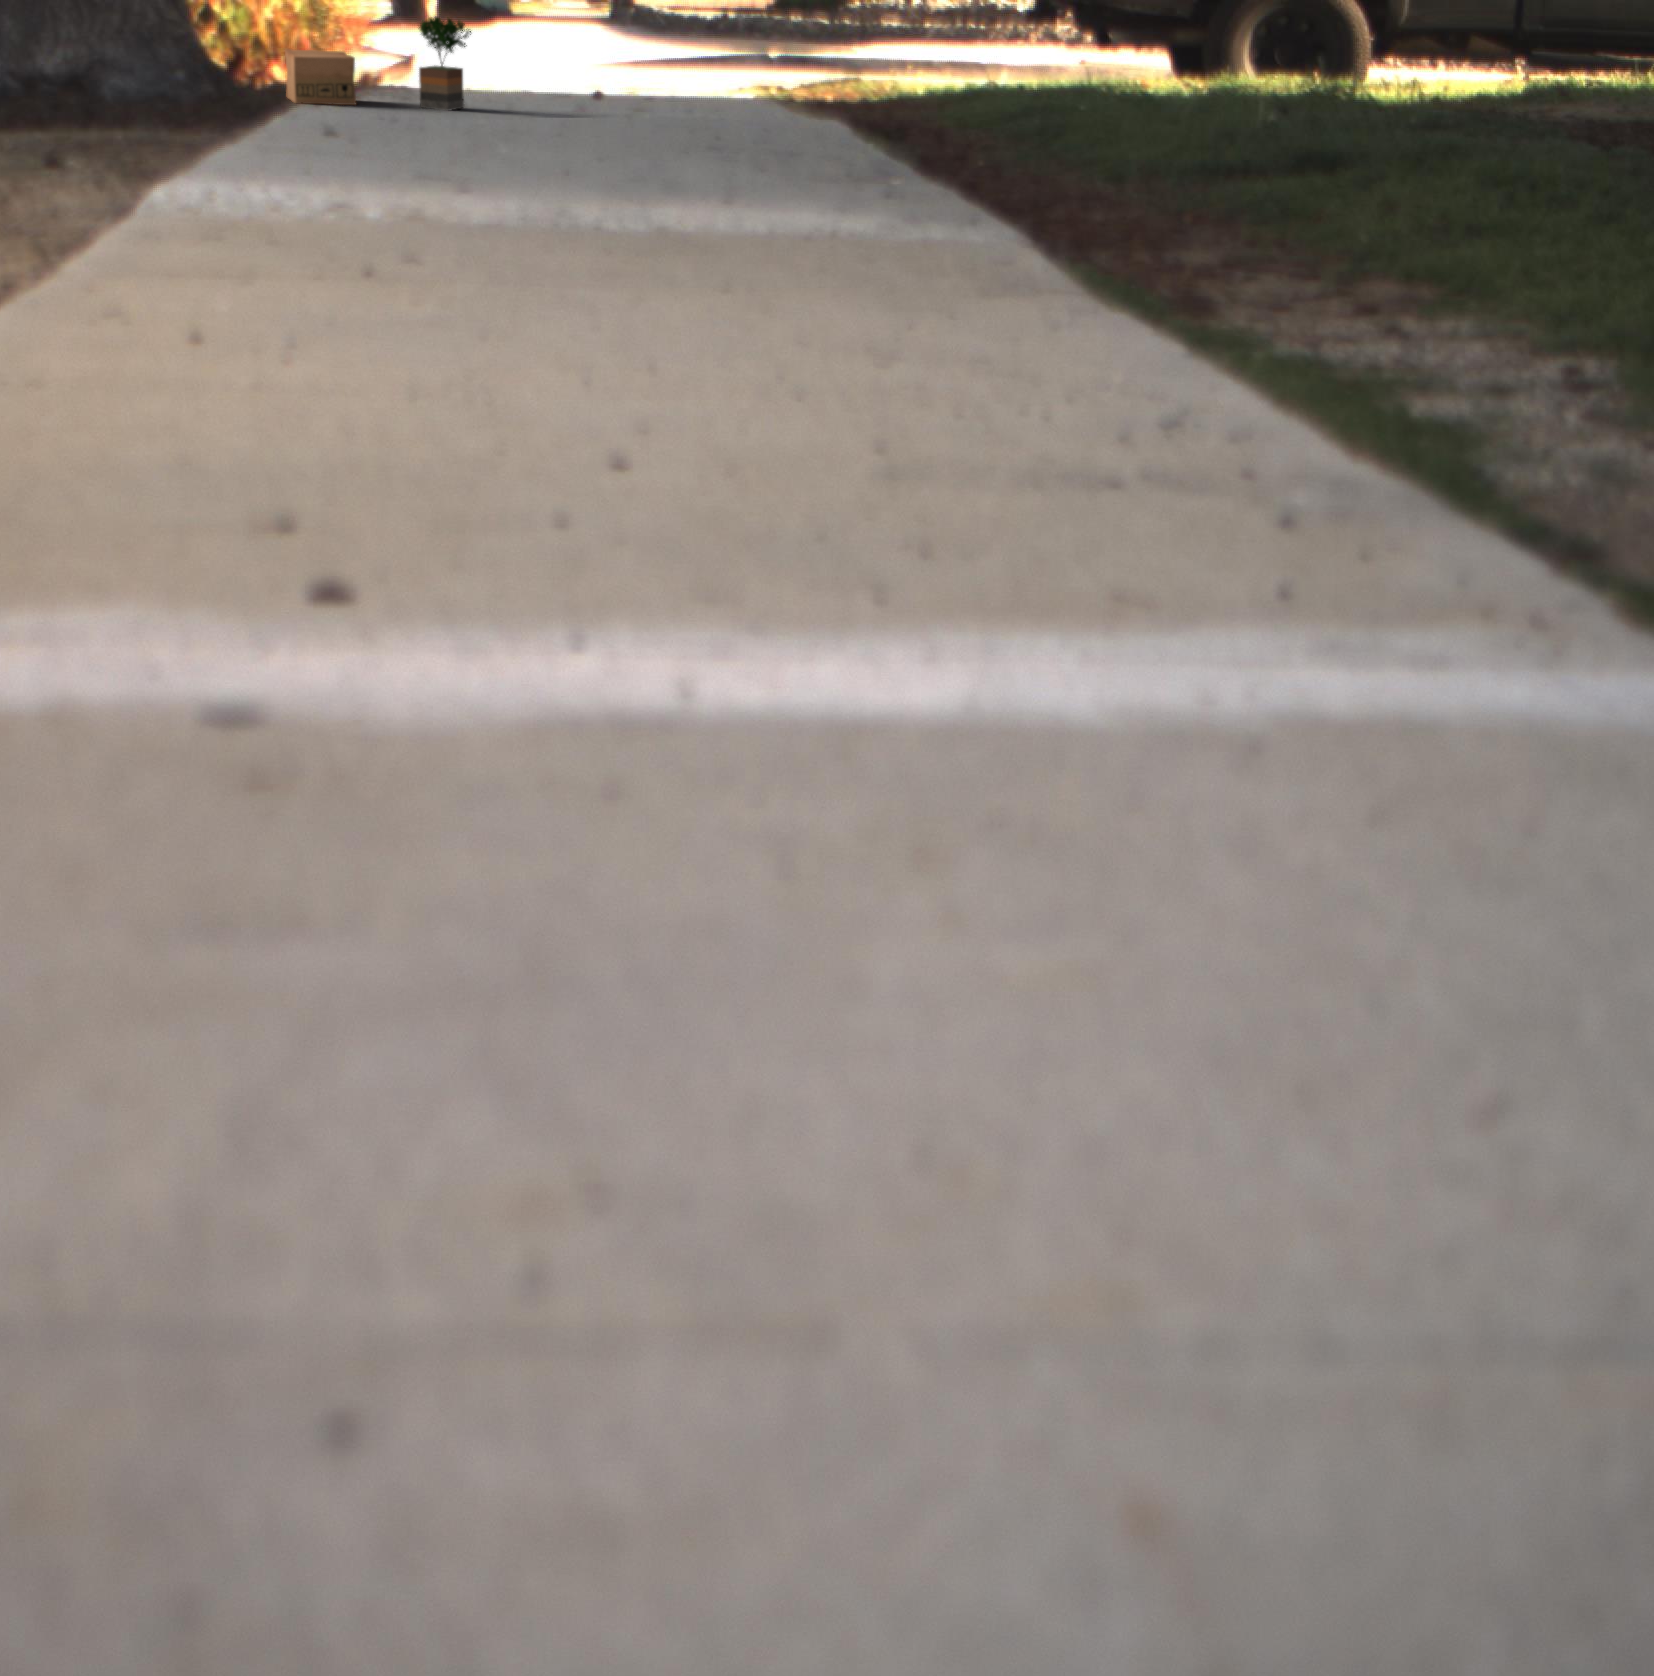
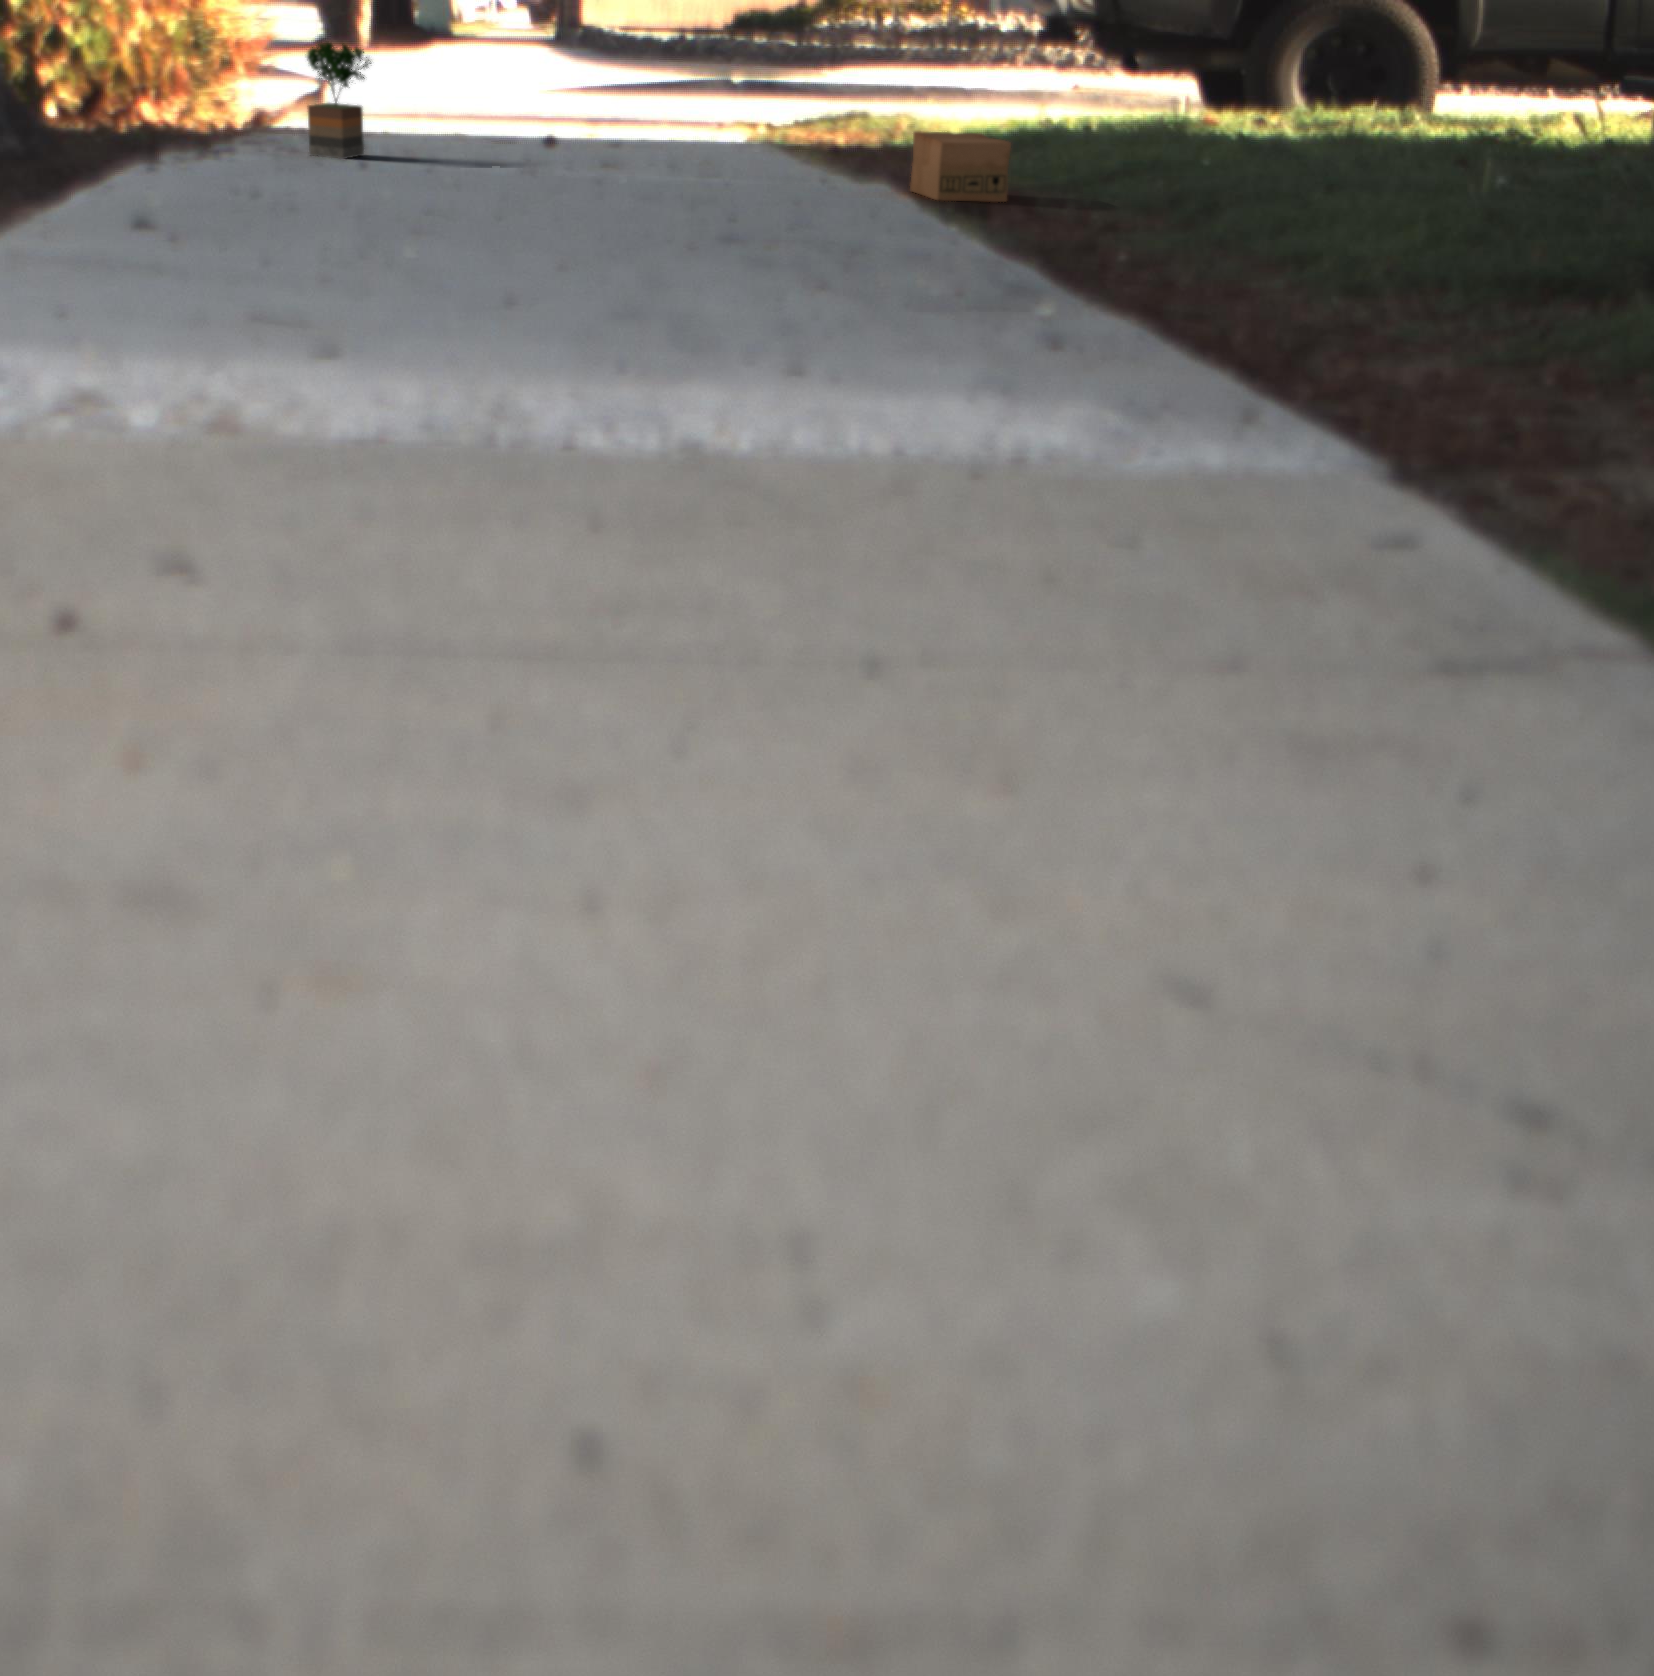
cardboard box: present [285,49,356,105] -> present [910,131,1011,202]

